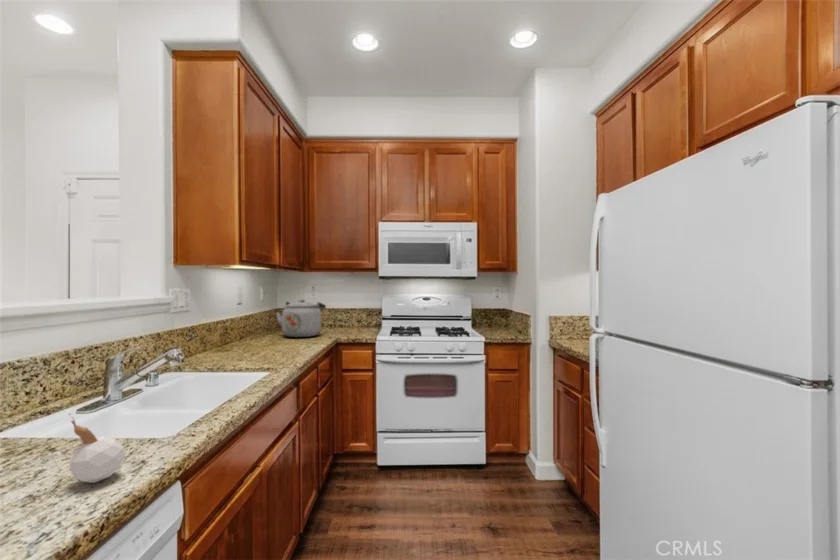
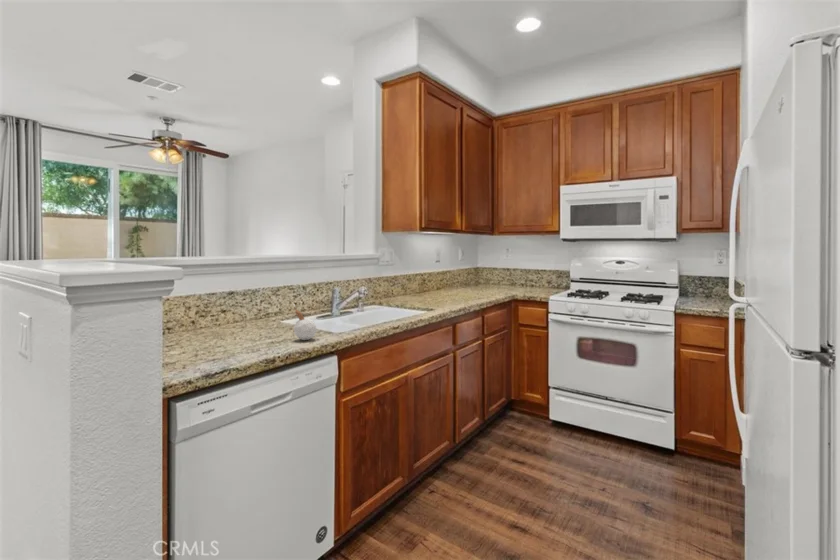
kettle: present [276,299,326,337] -> none [464,259,507,292]

